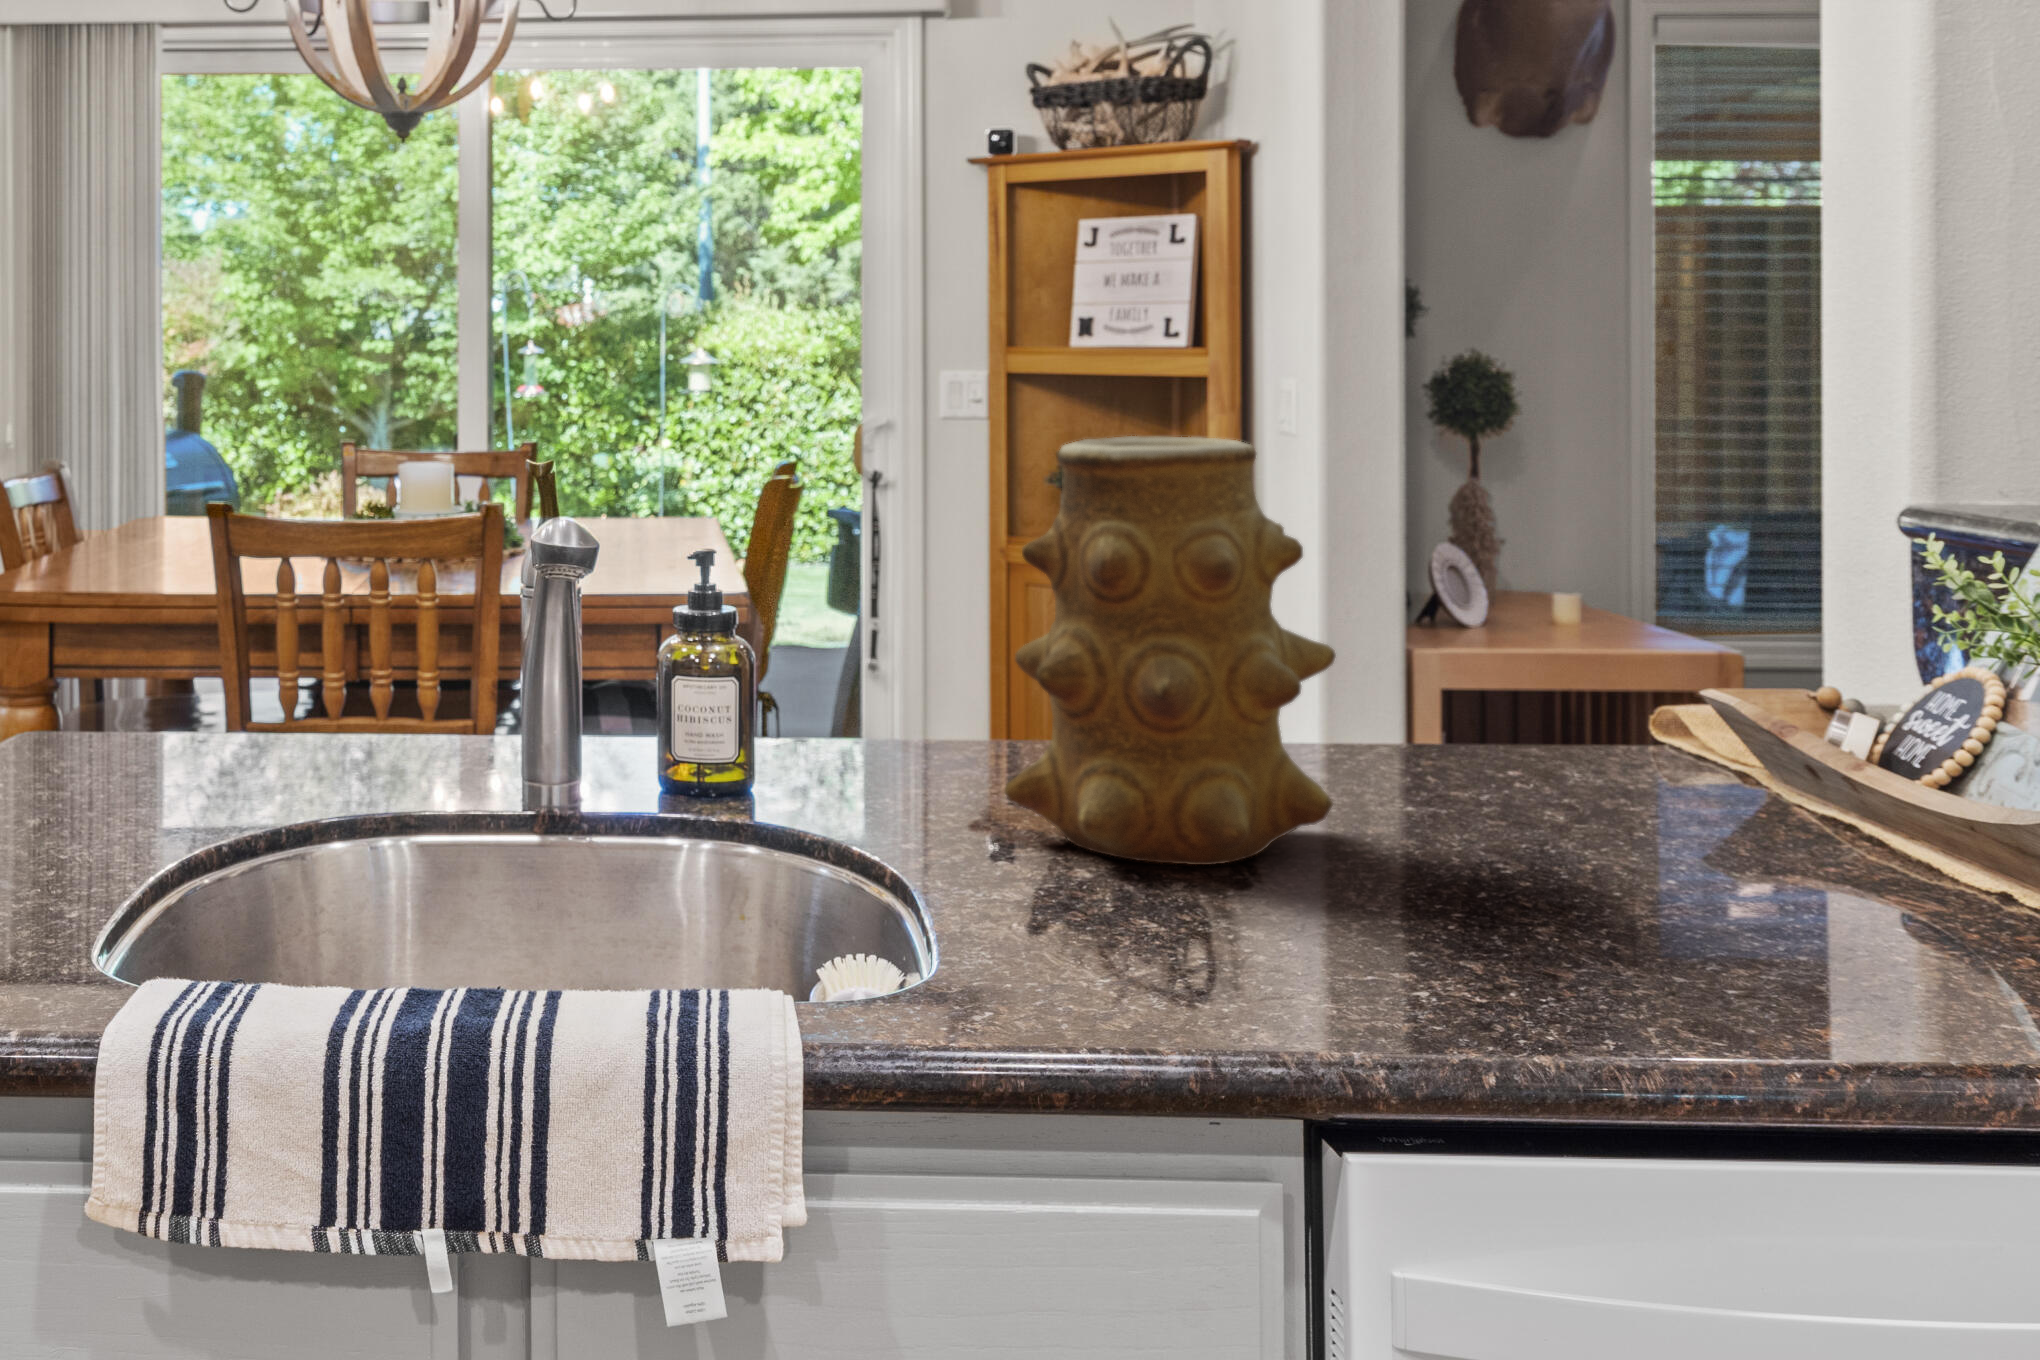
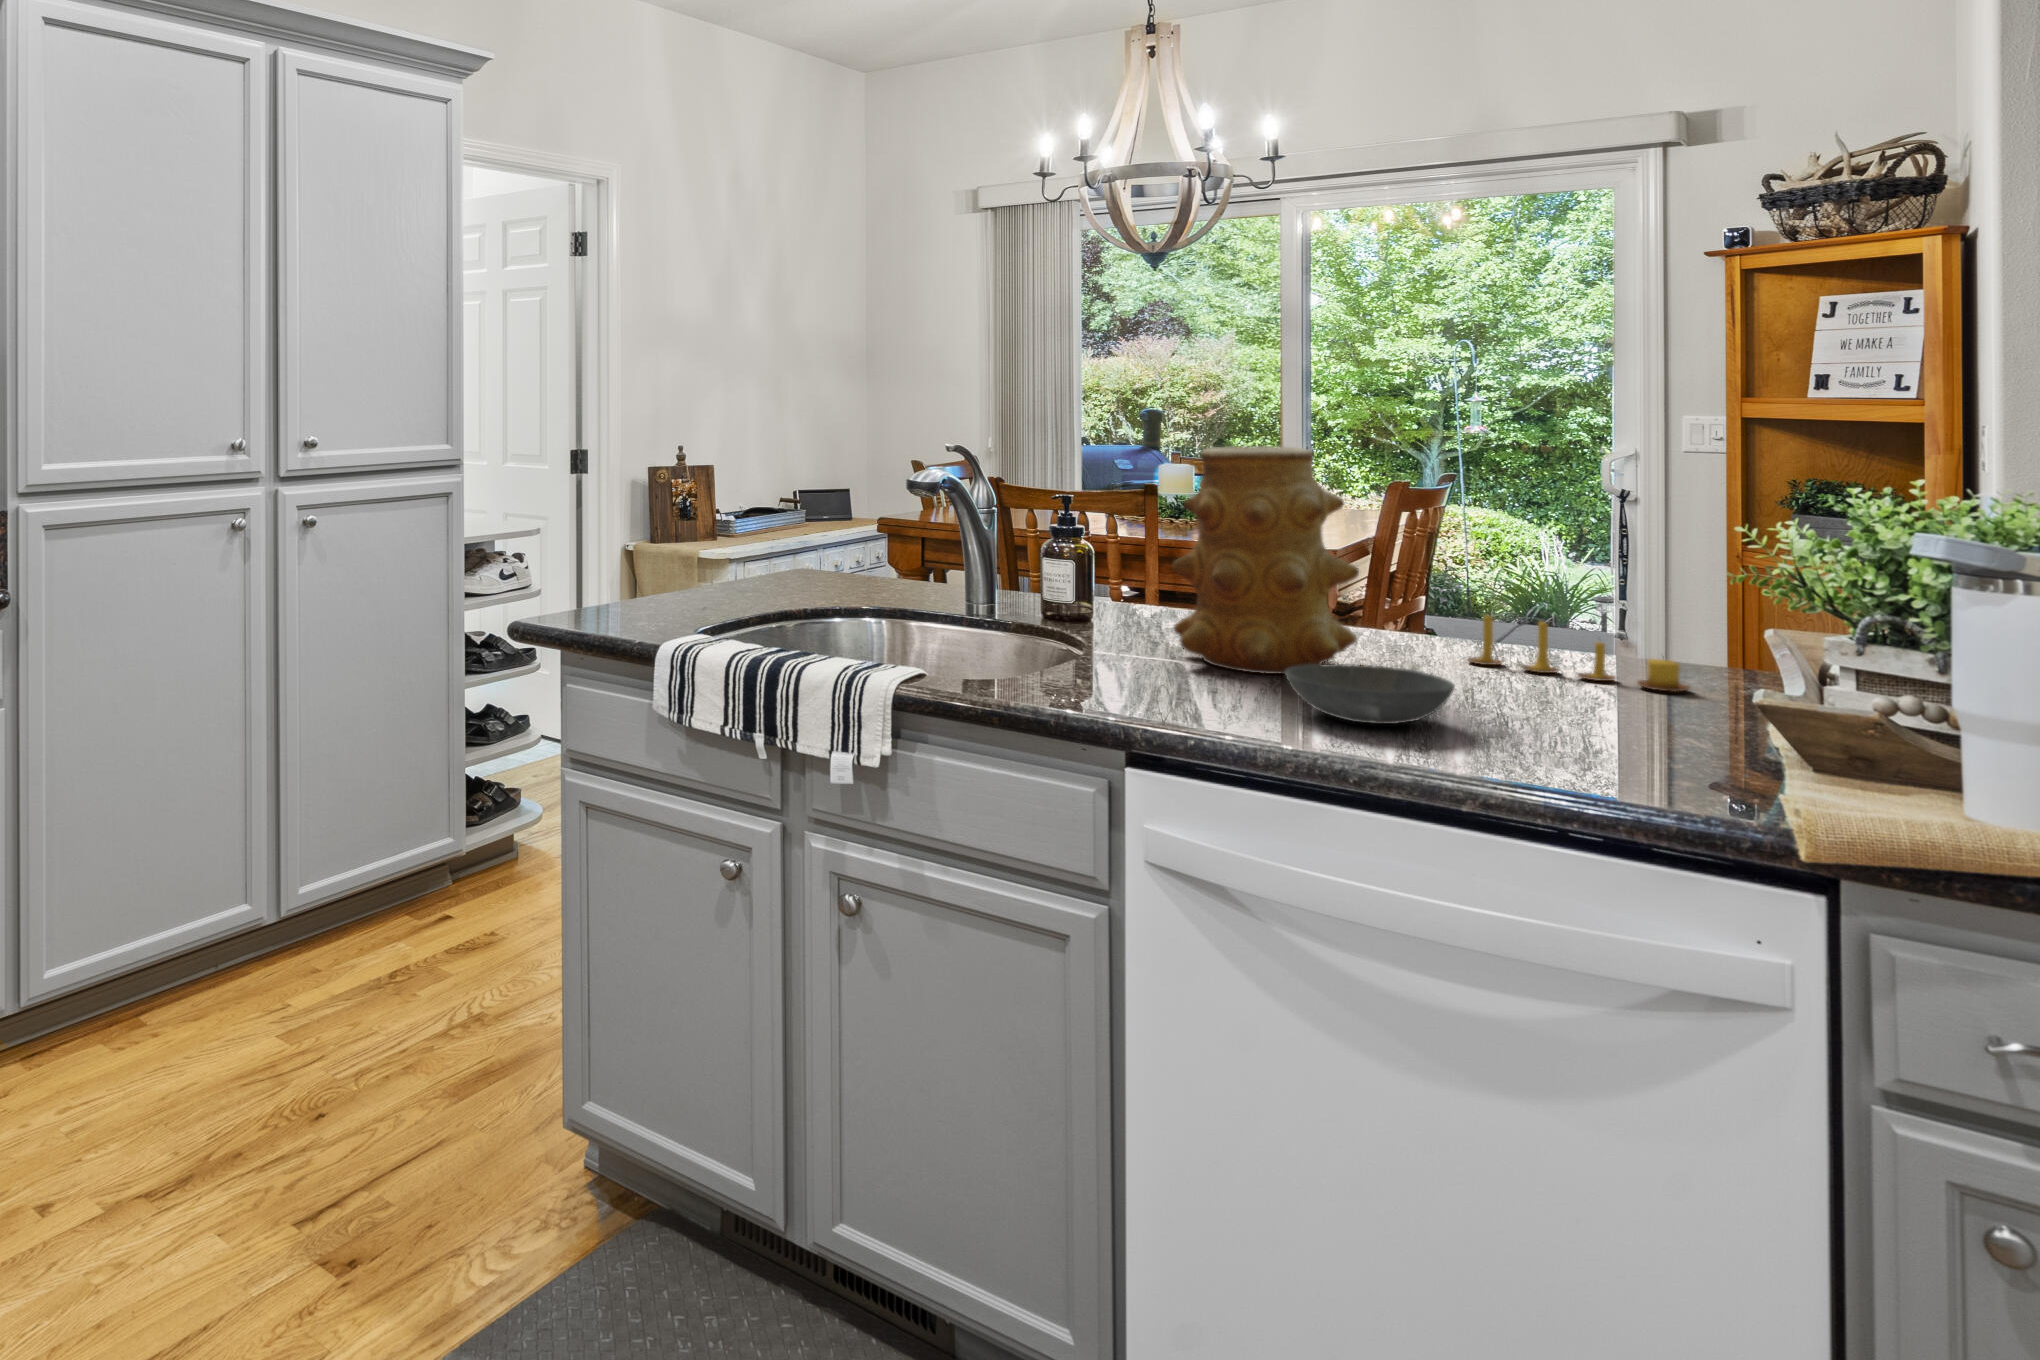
candle: none [1358,692,1688,797] -> present [1468,615,1689,692]
bowl: none [1425,835,1732,959] -> present [1285,664,1455,724]

